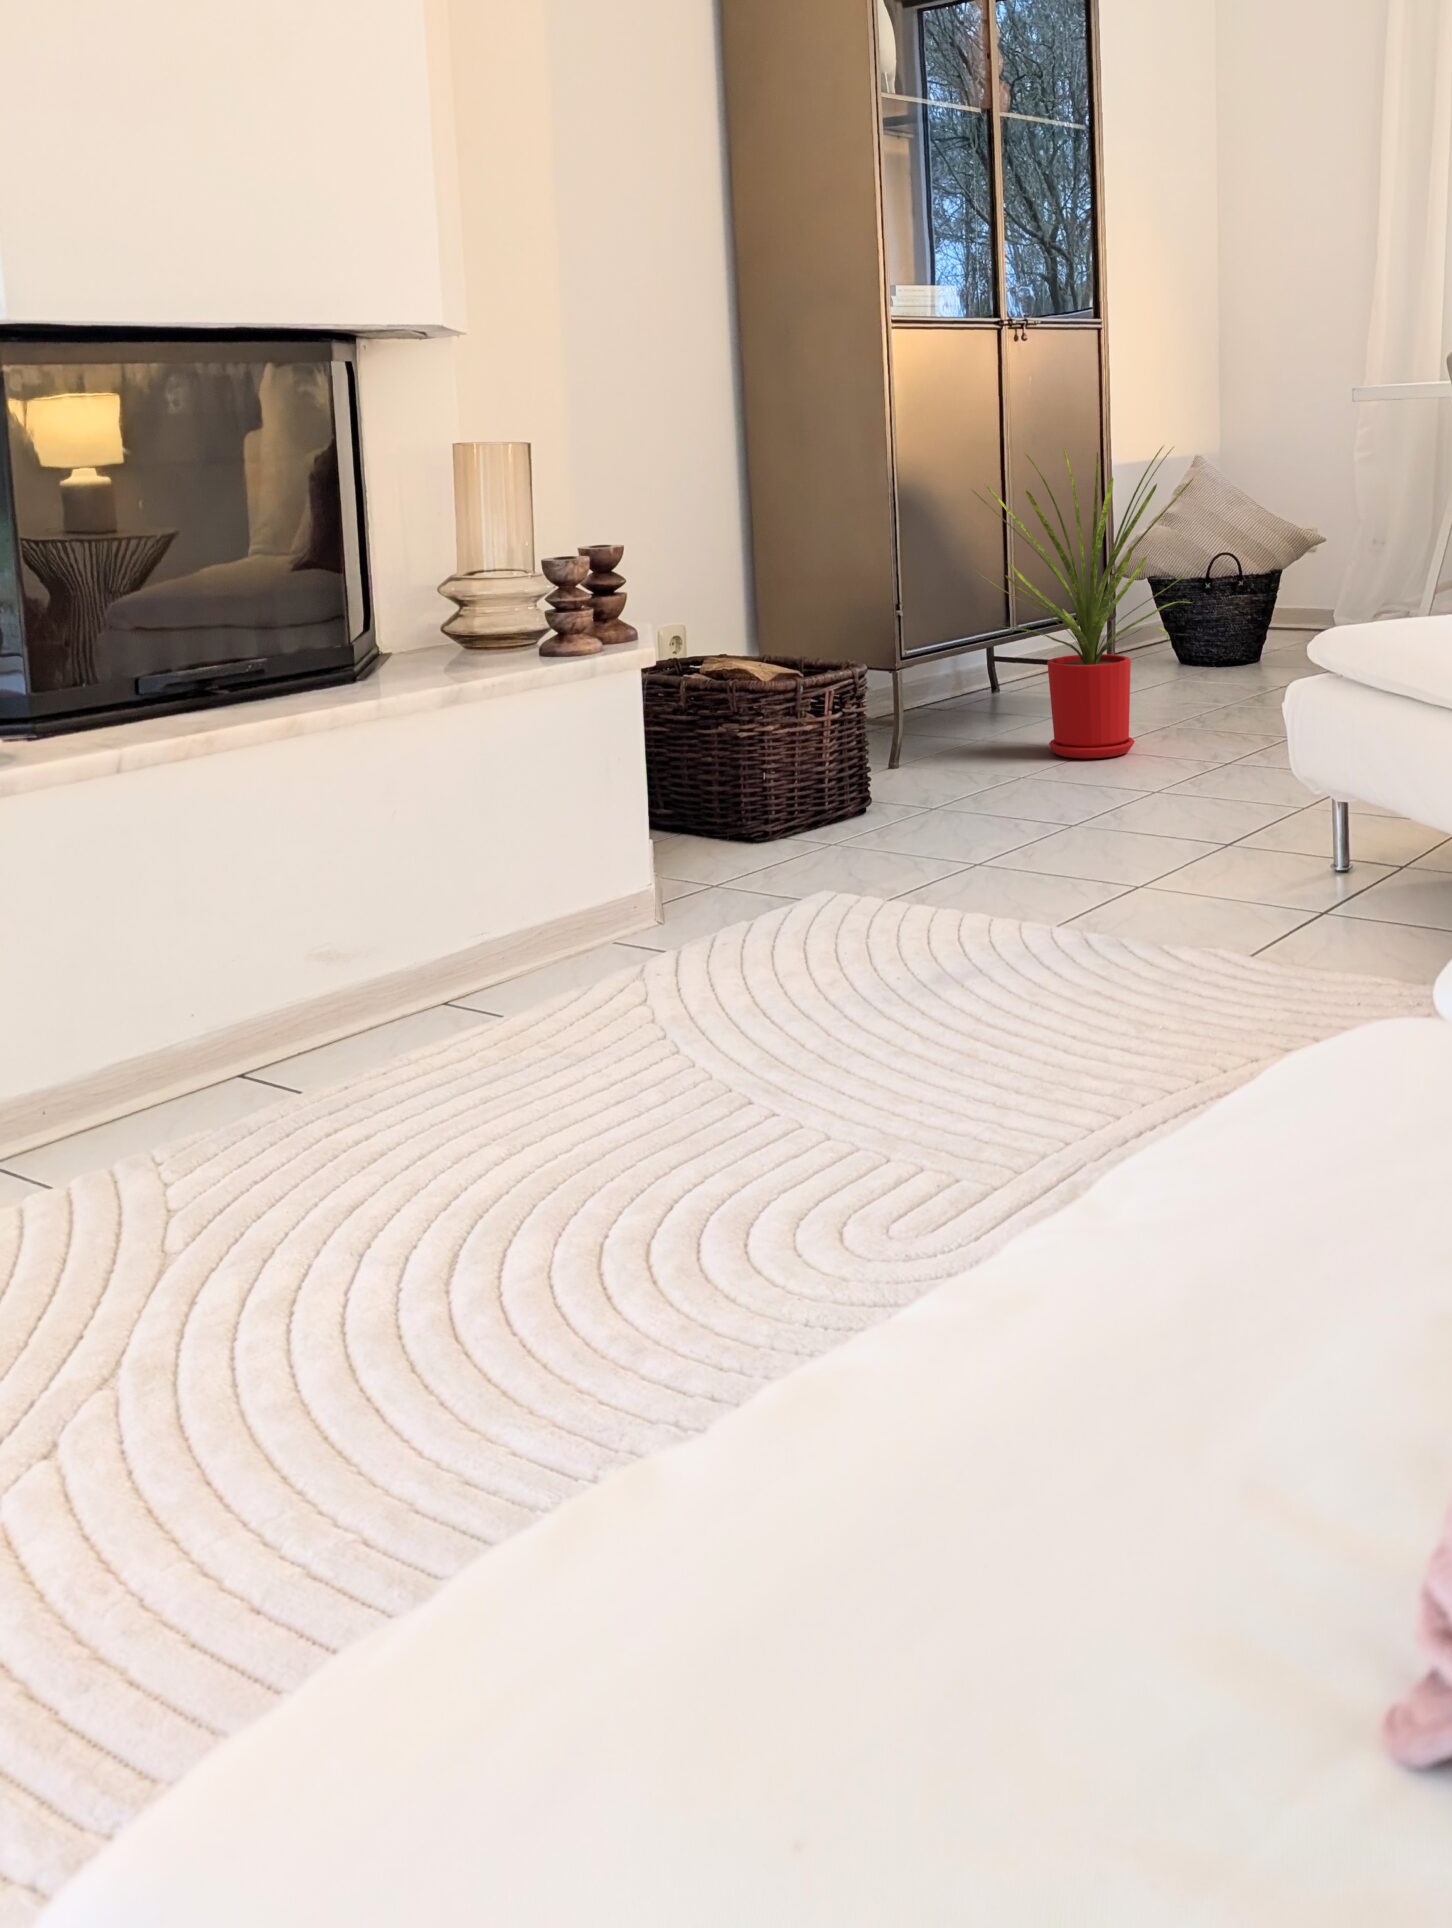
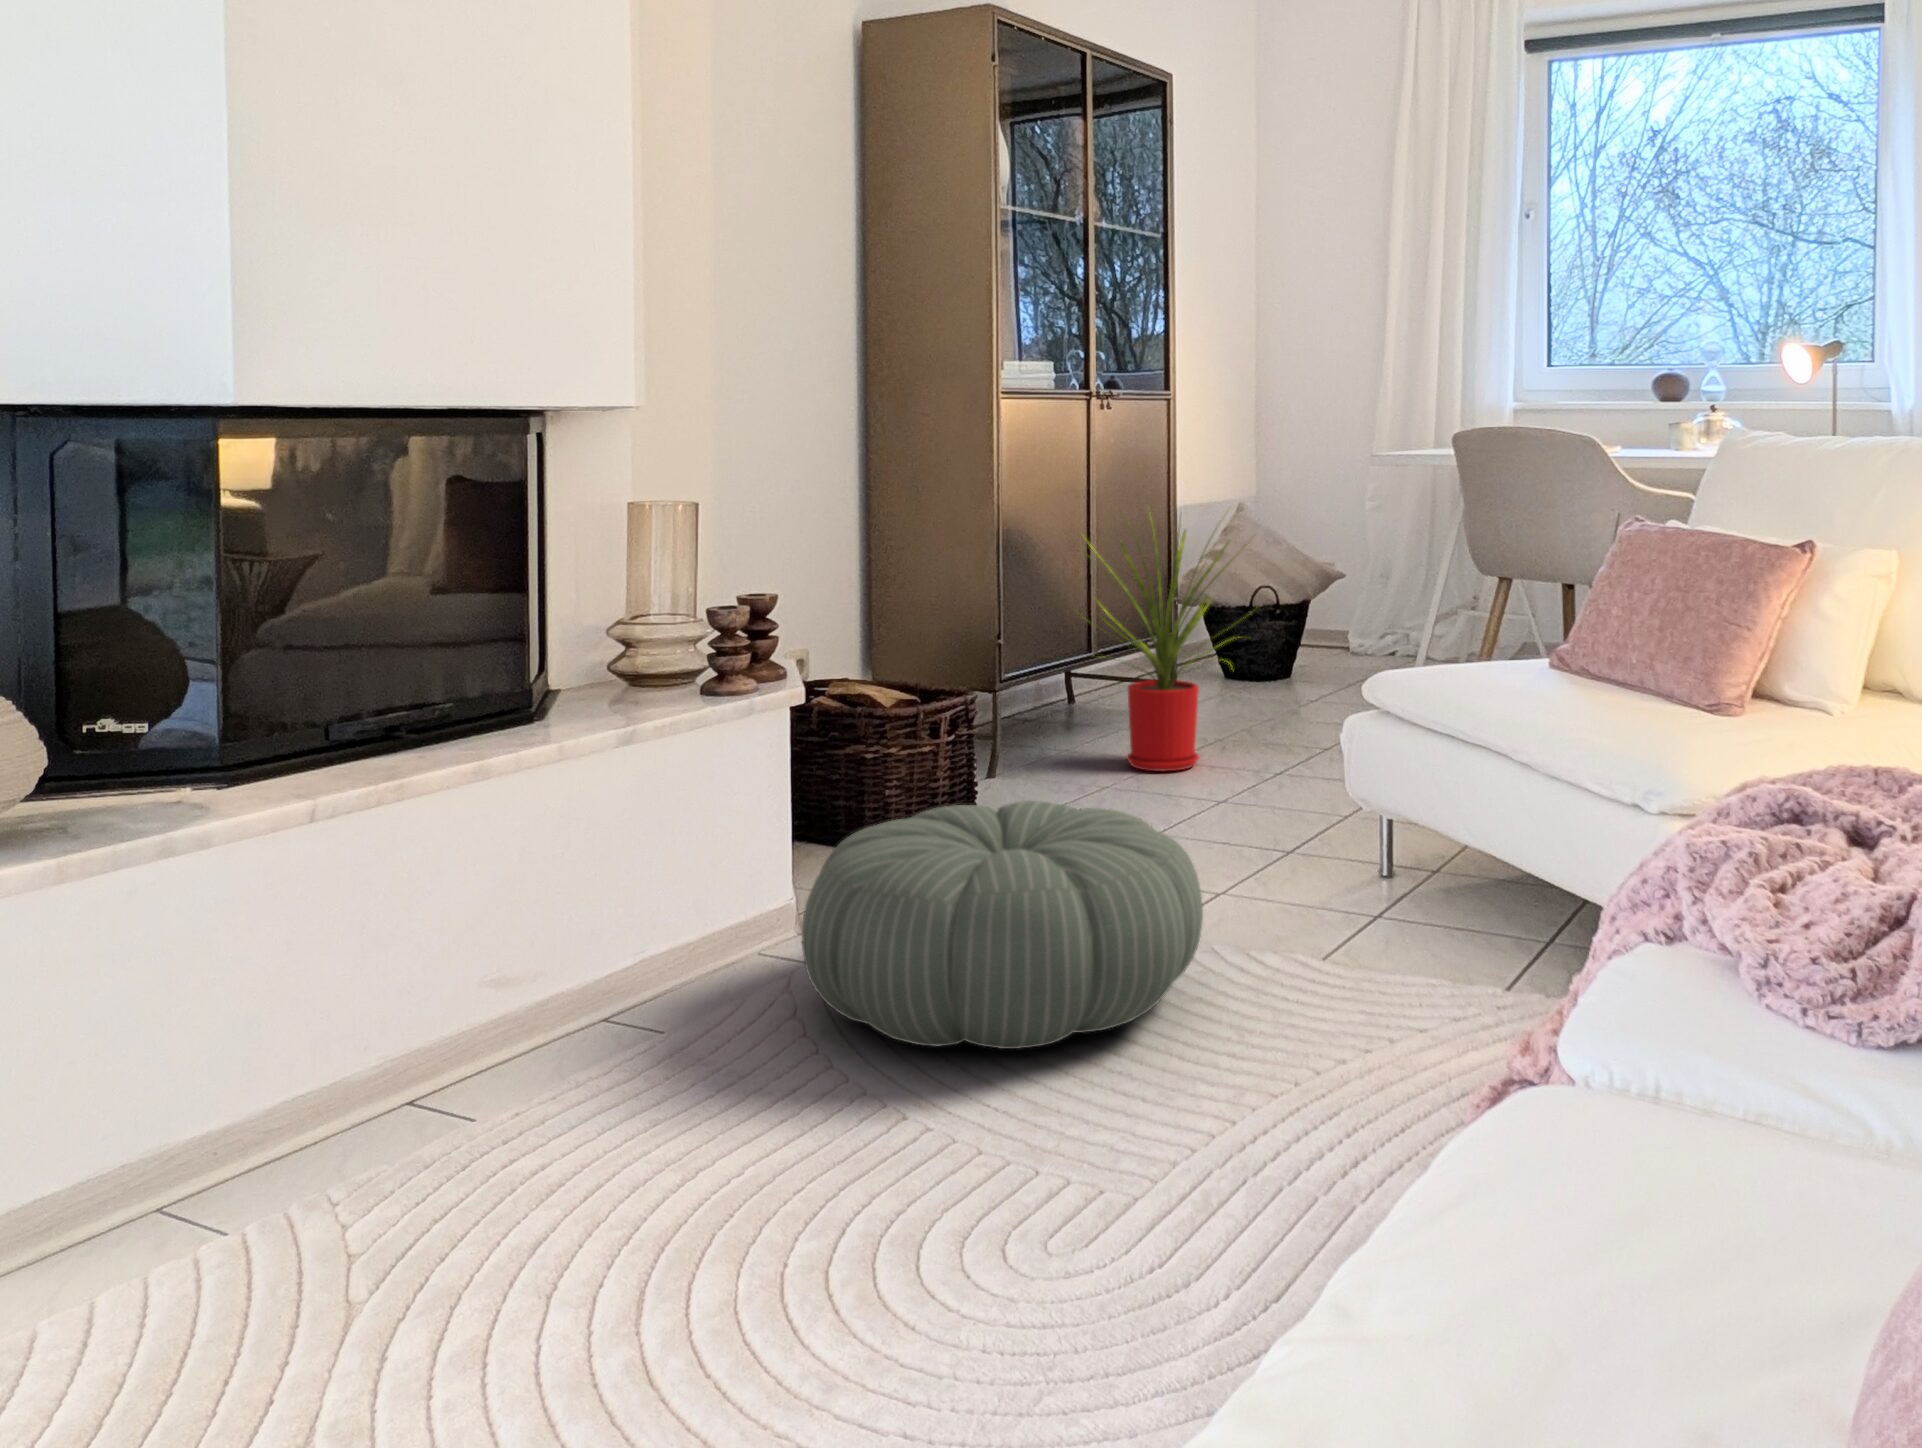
pouf: none [646,771,1095,1032] -> present [802,801,1203,1049]

